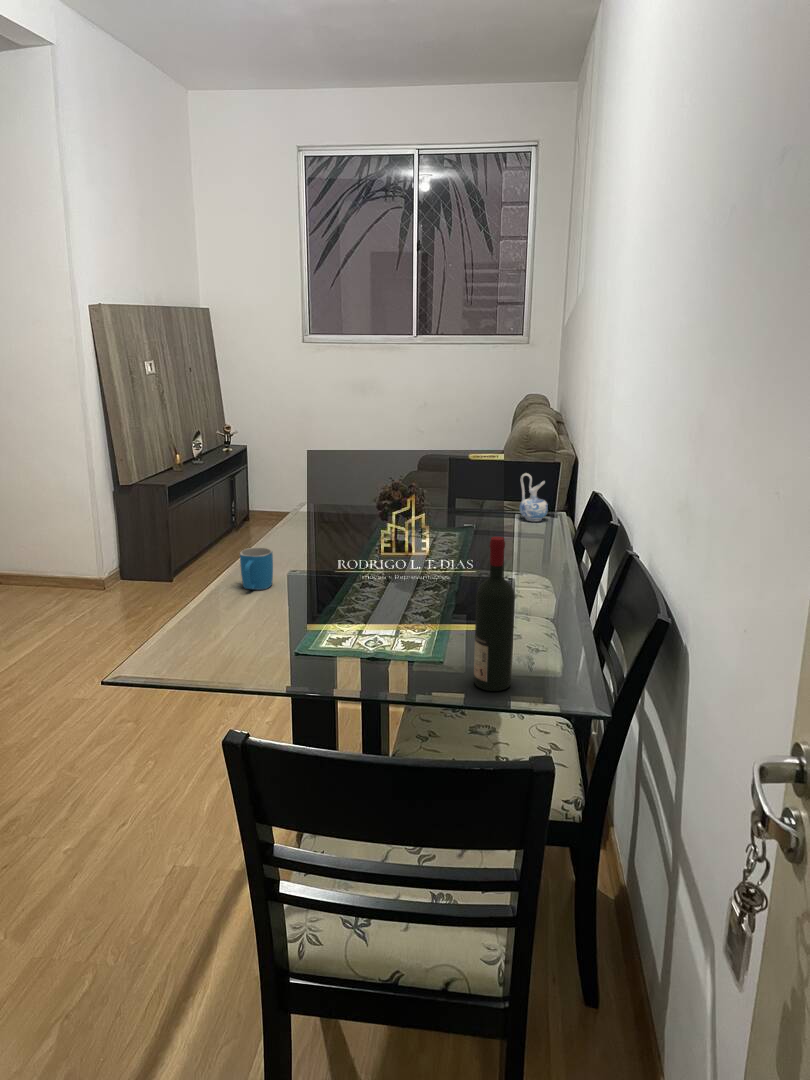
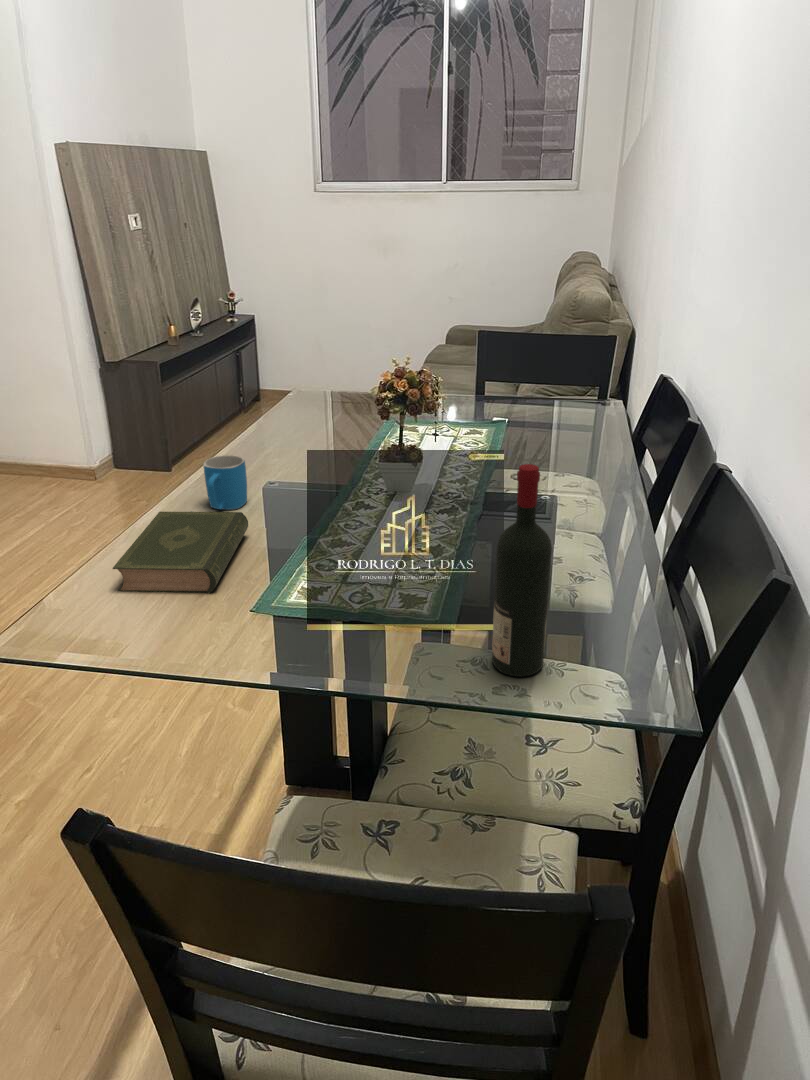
ceramic pitcher: present [520,473,548,521] -> none [564,353,599,413]
book: none [183,588,279,644] -> present [113,512,248,593]

